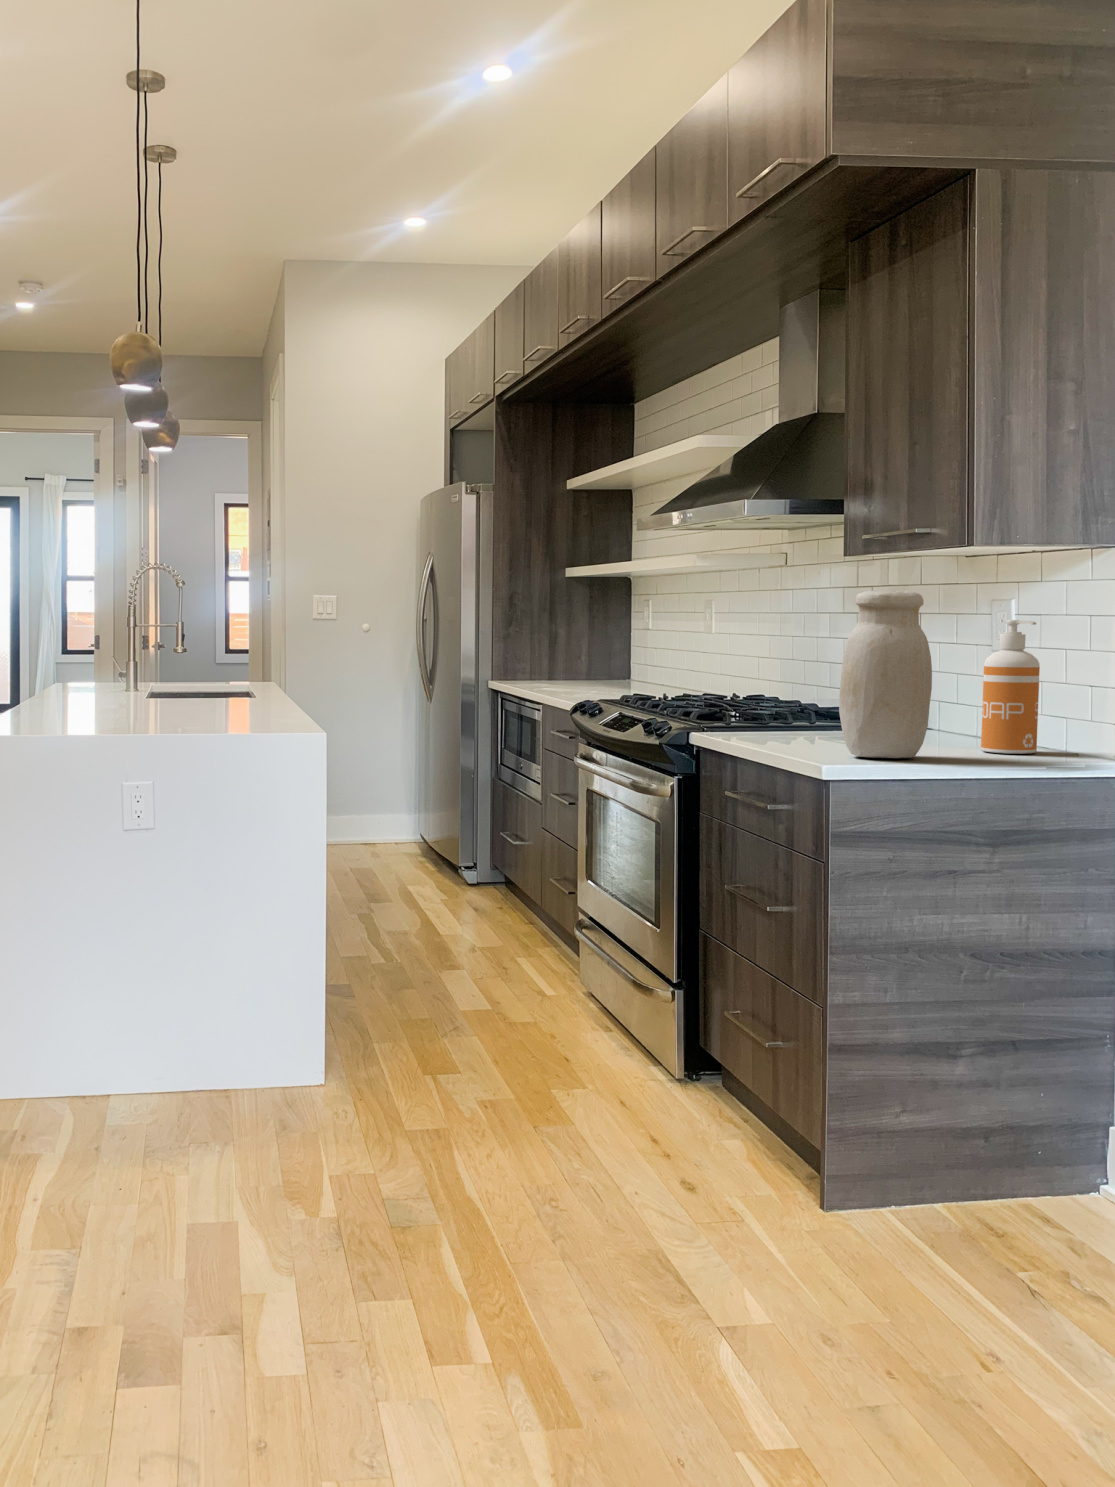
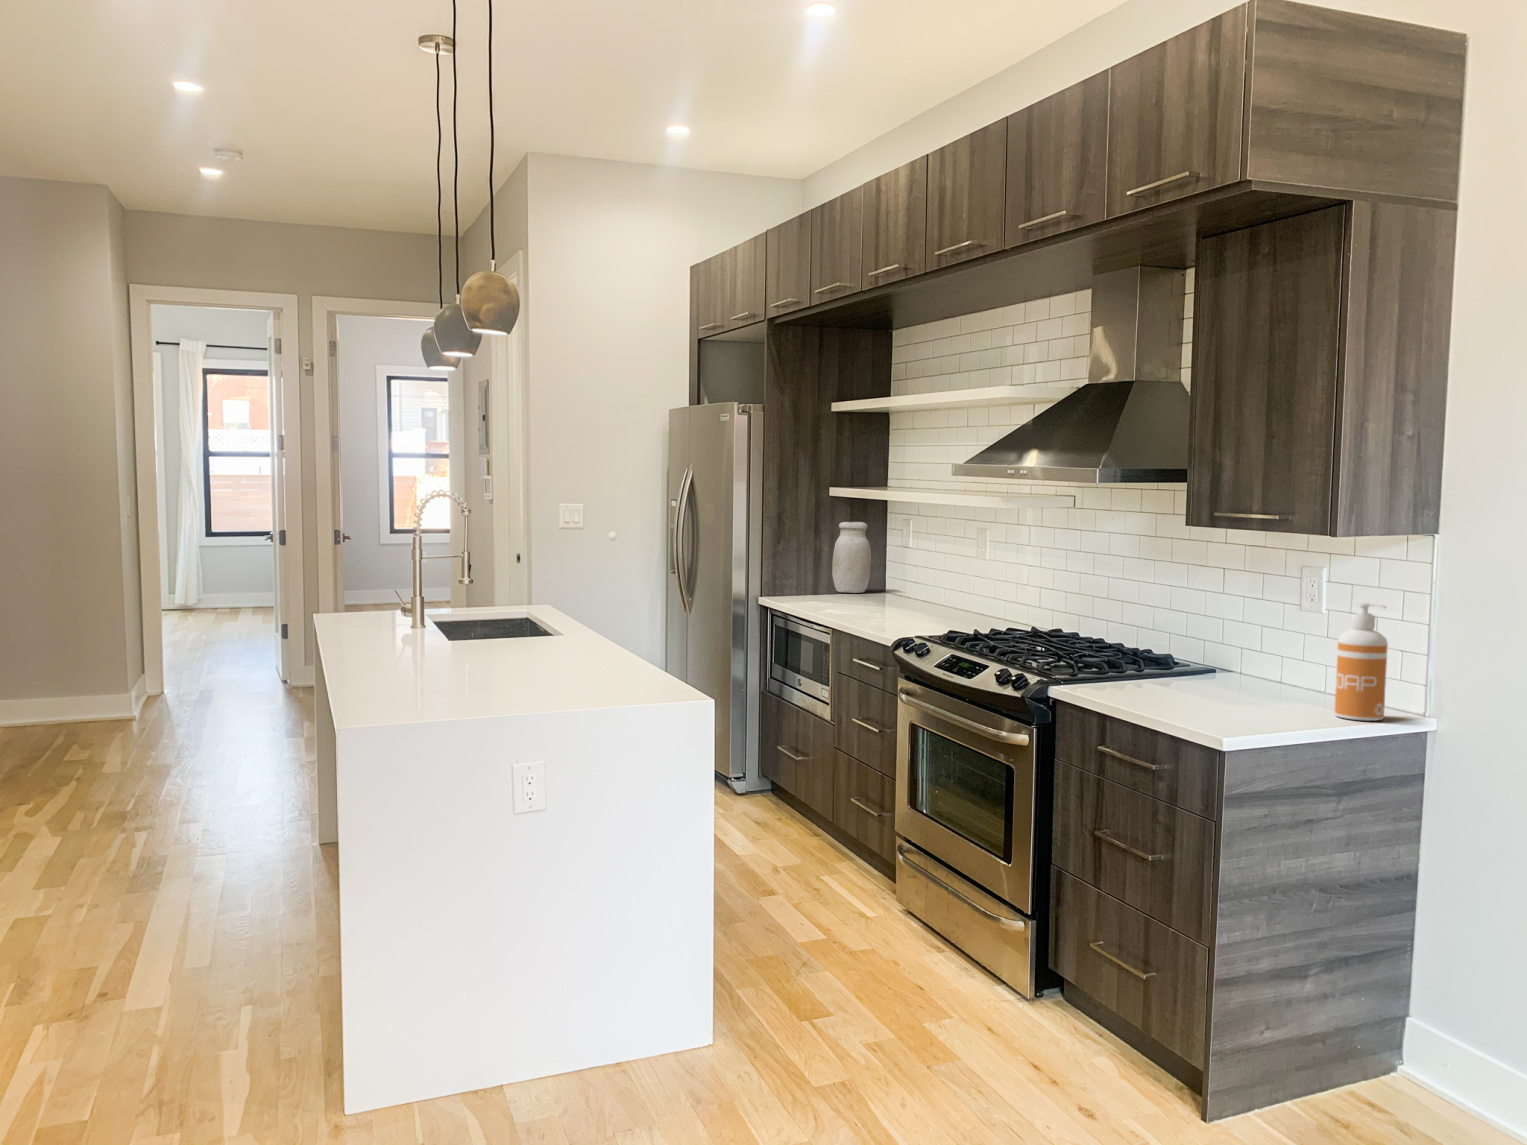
jar: present [839,591,932,758] -> present [832,522,871,593]

